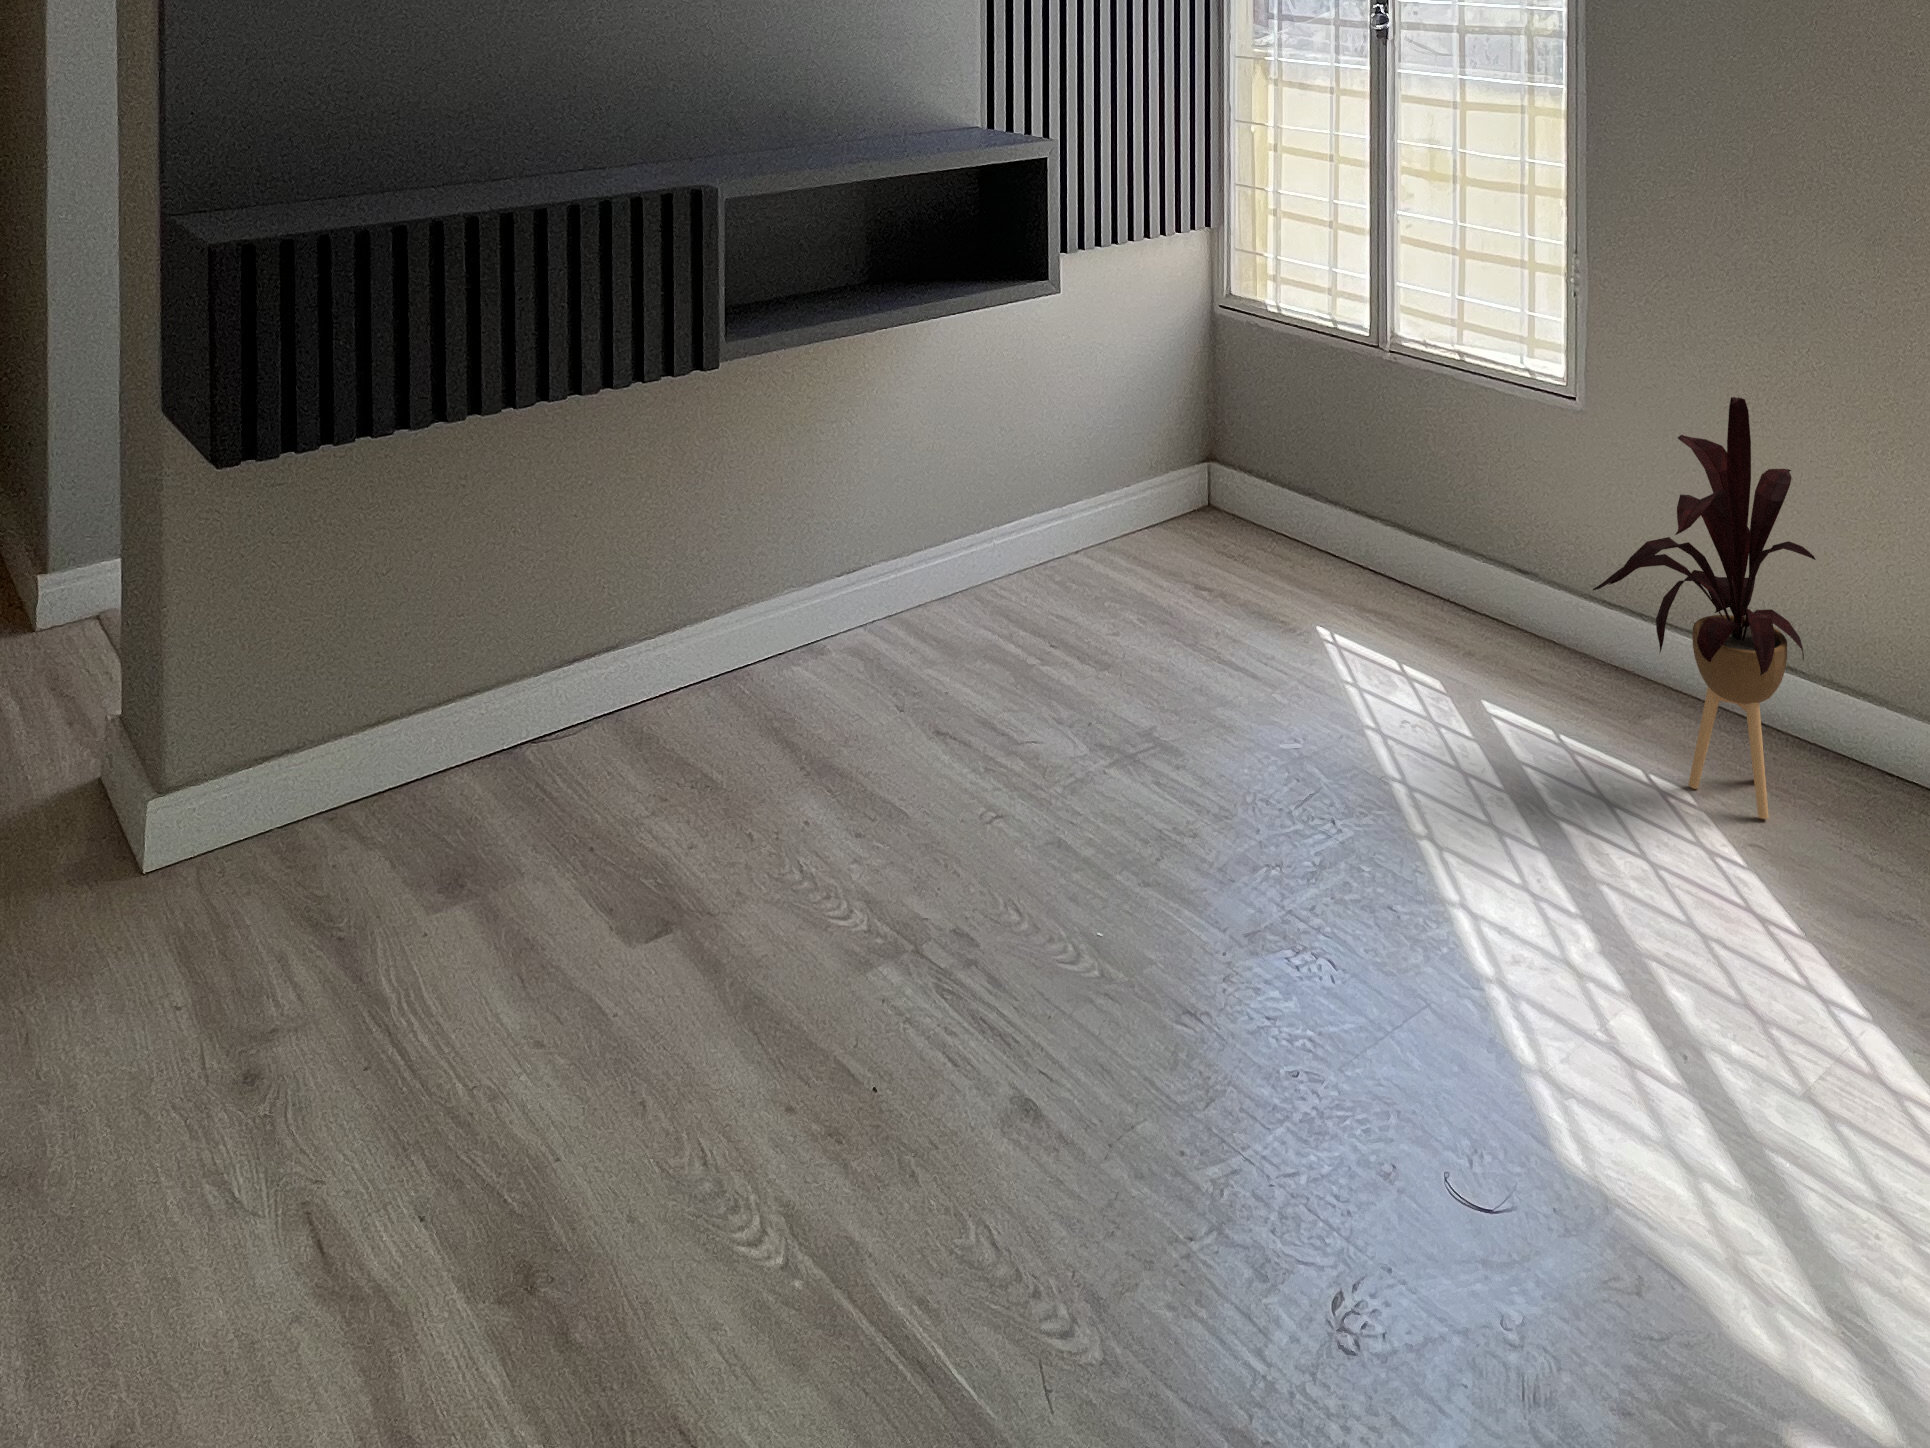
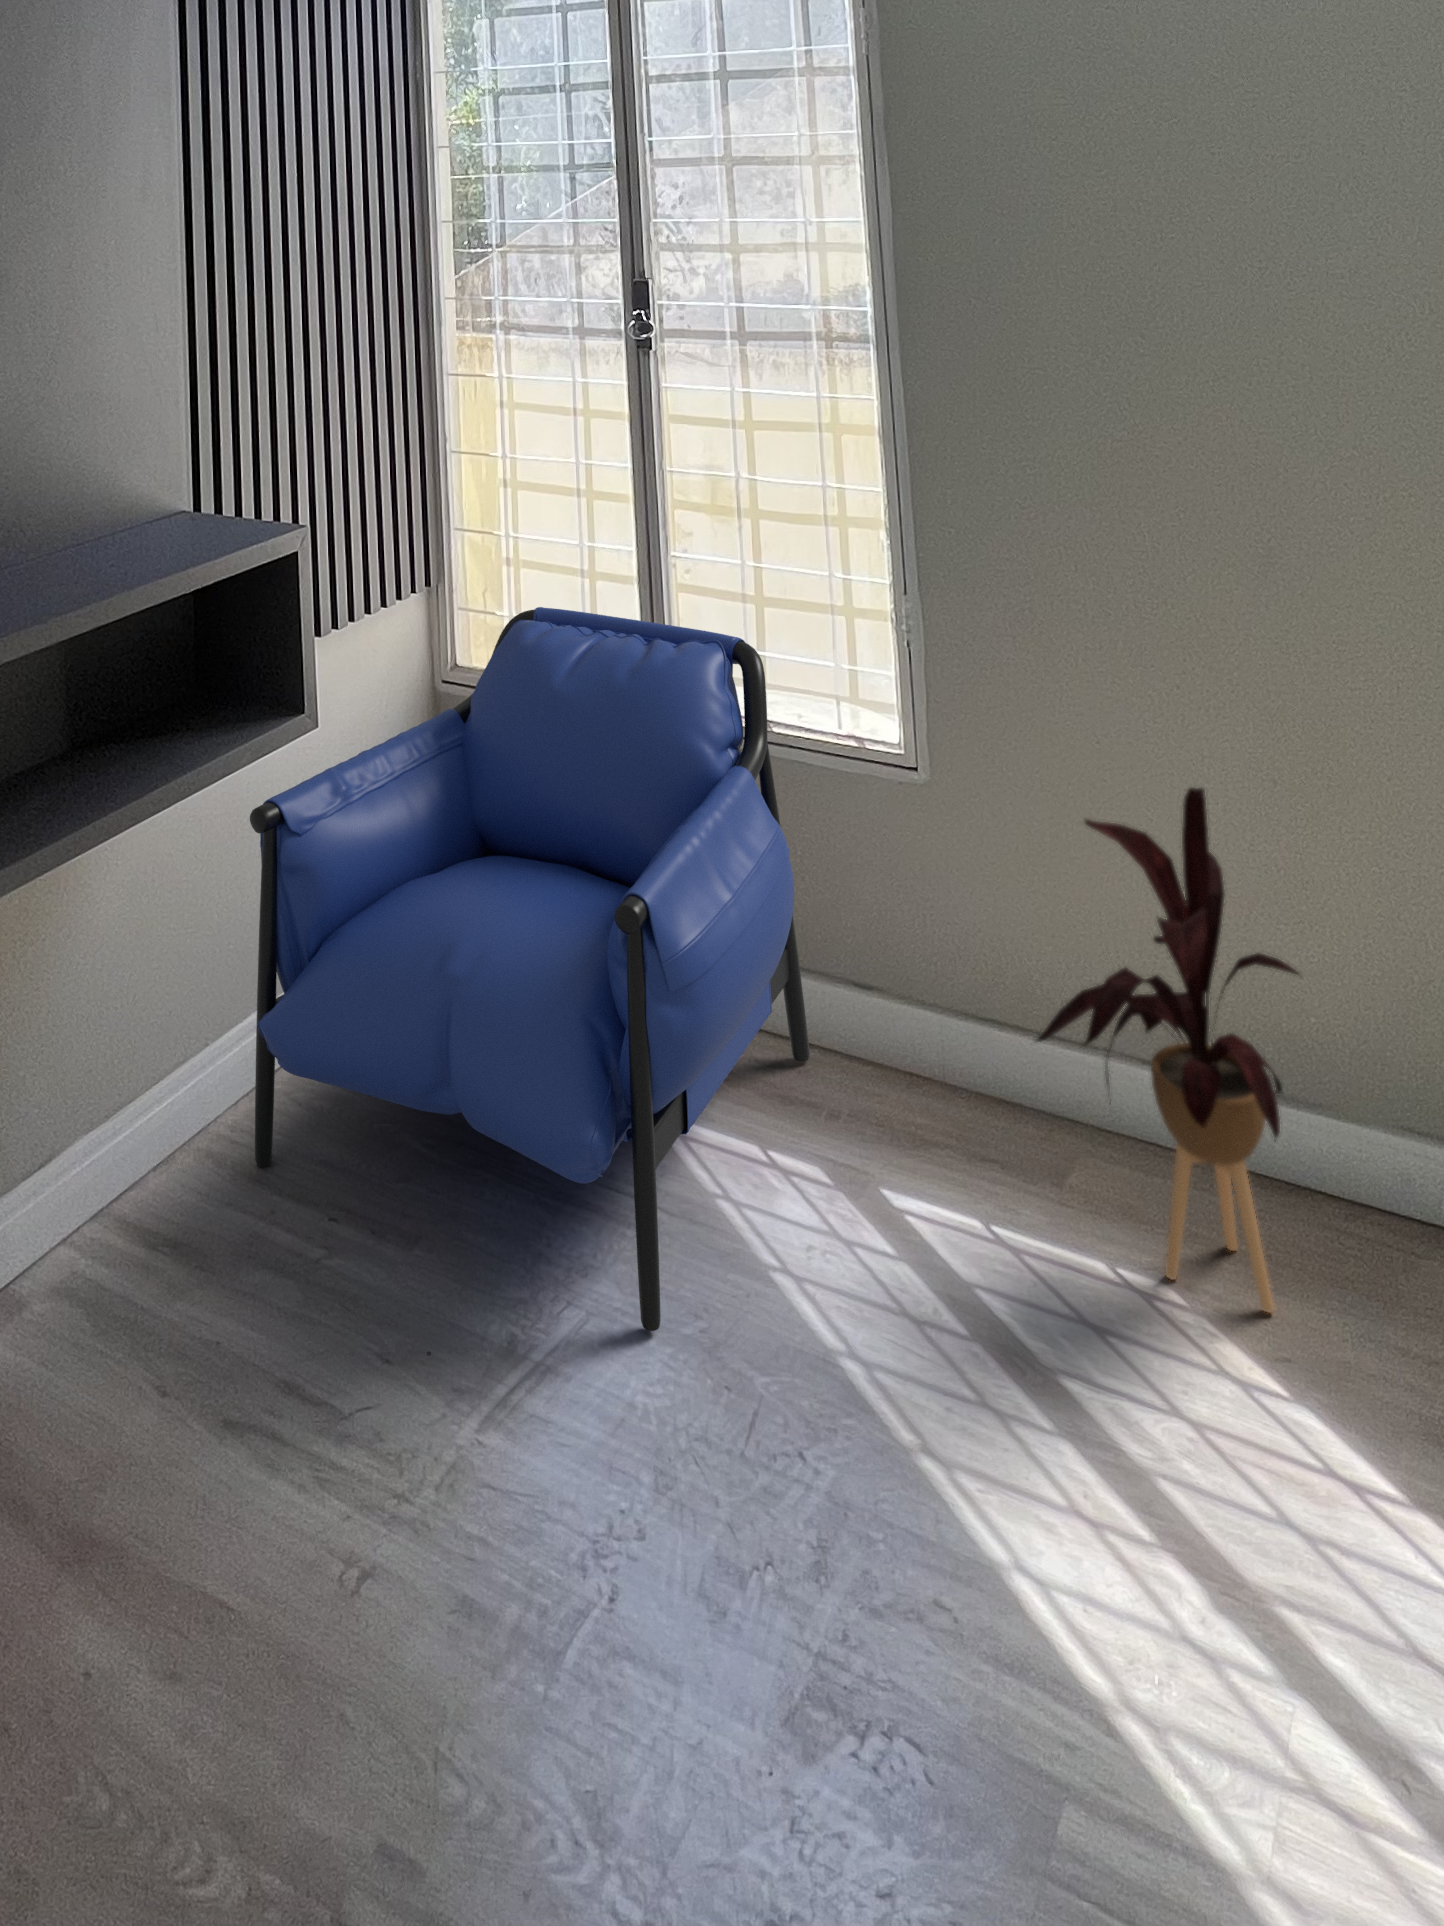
armchair: none [1008,249,1471,741] -> present [250,607,810,1331]

